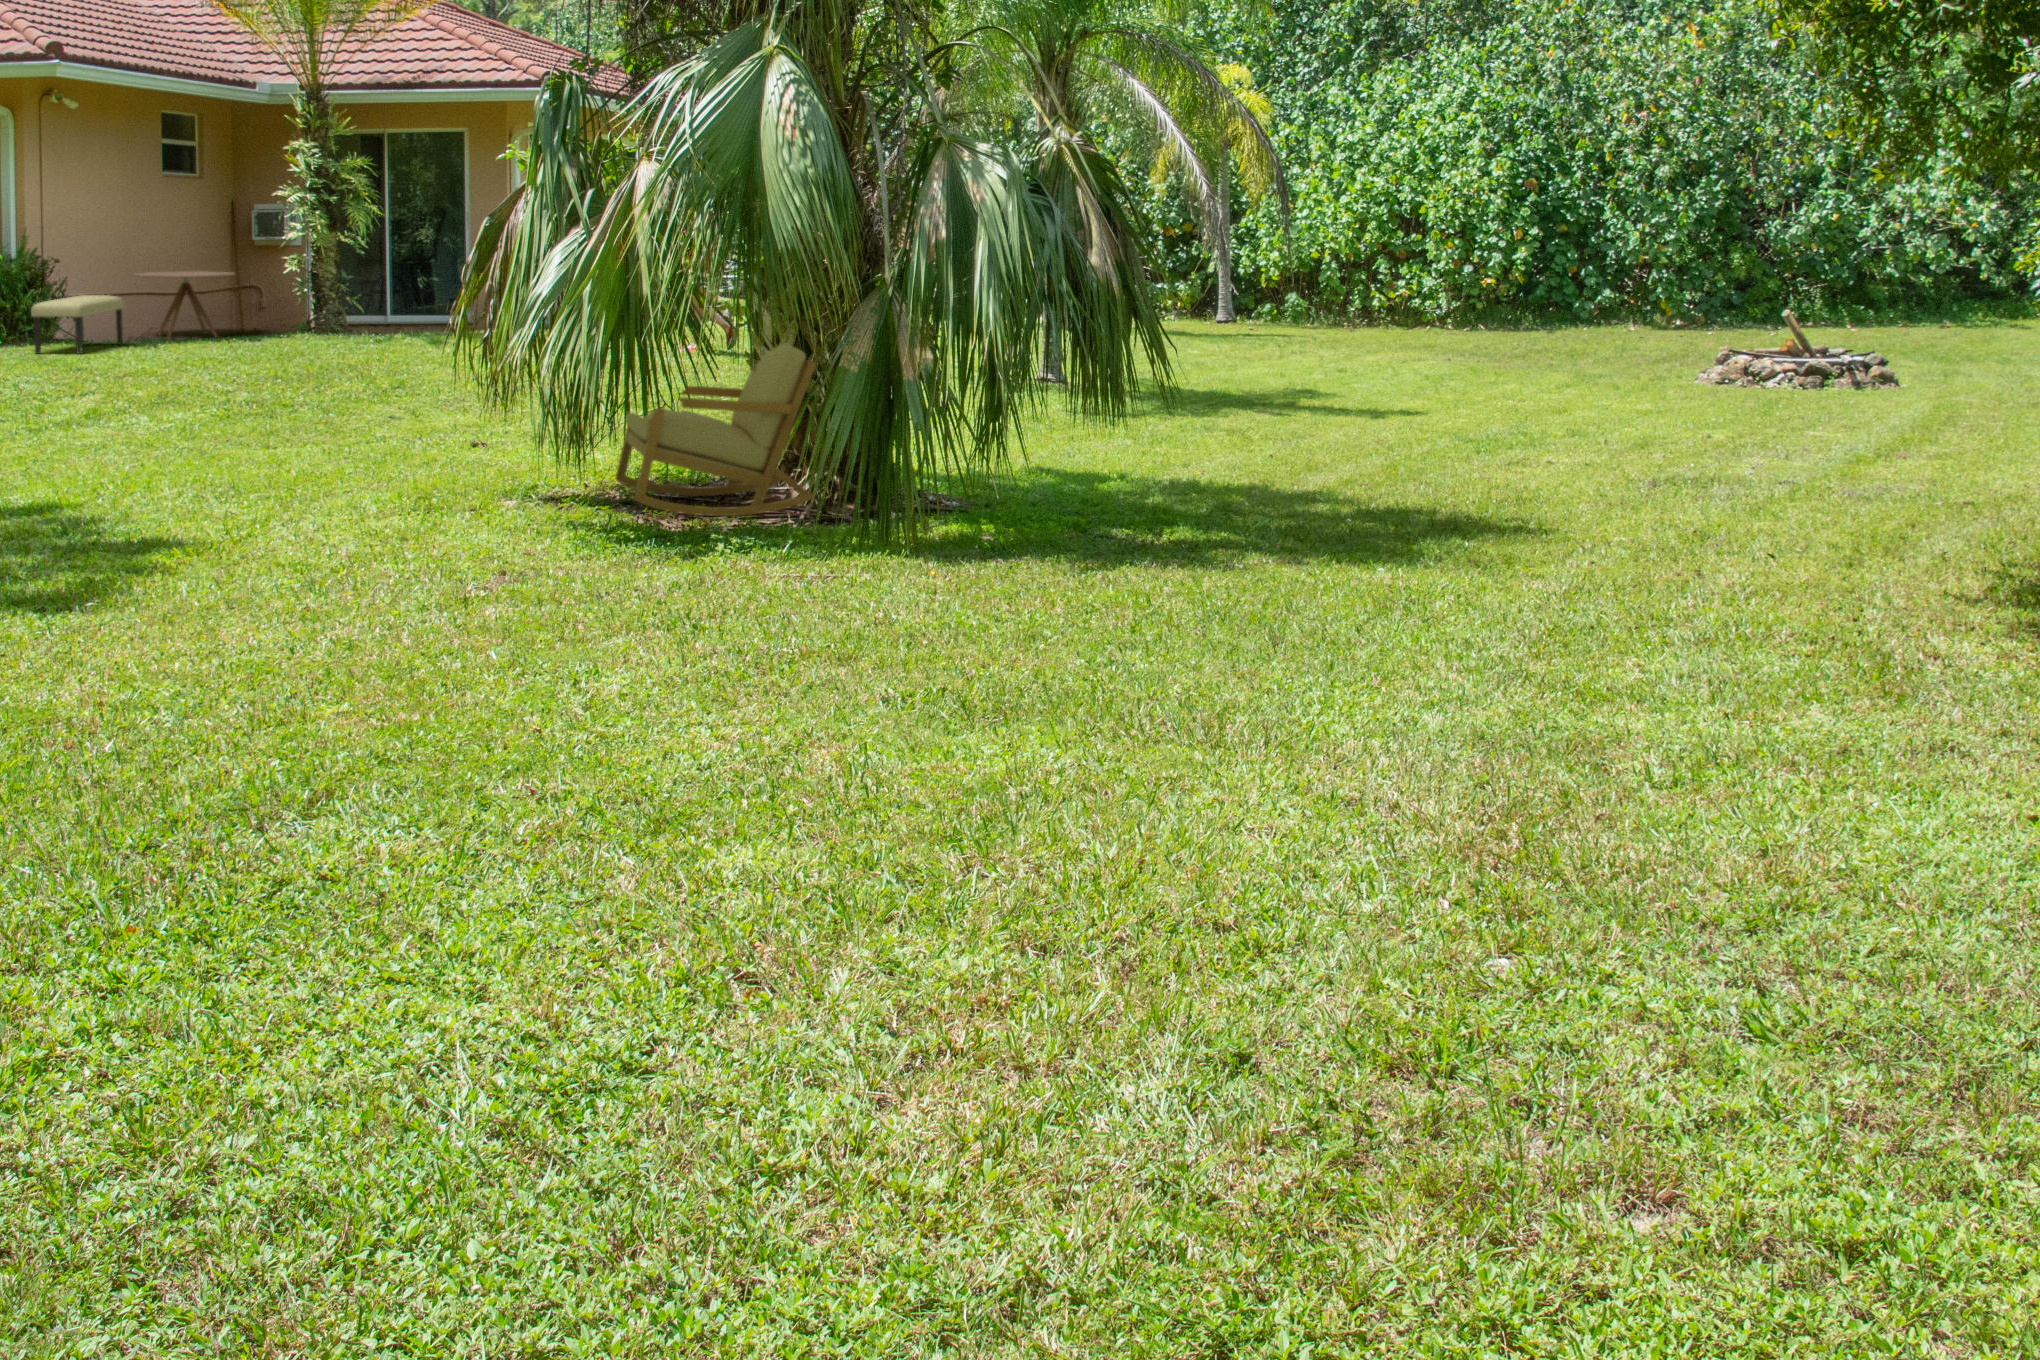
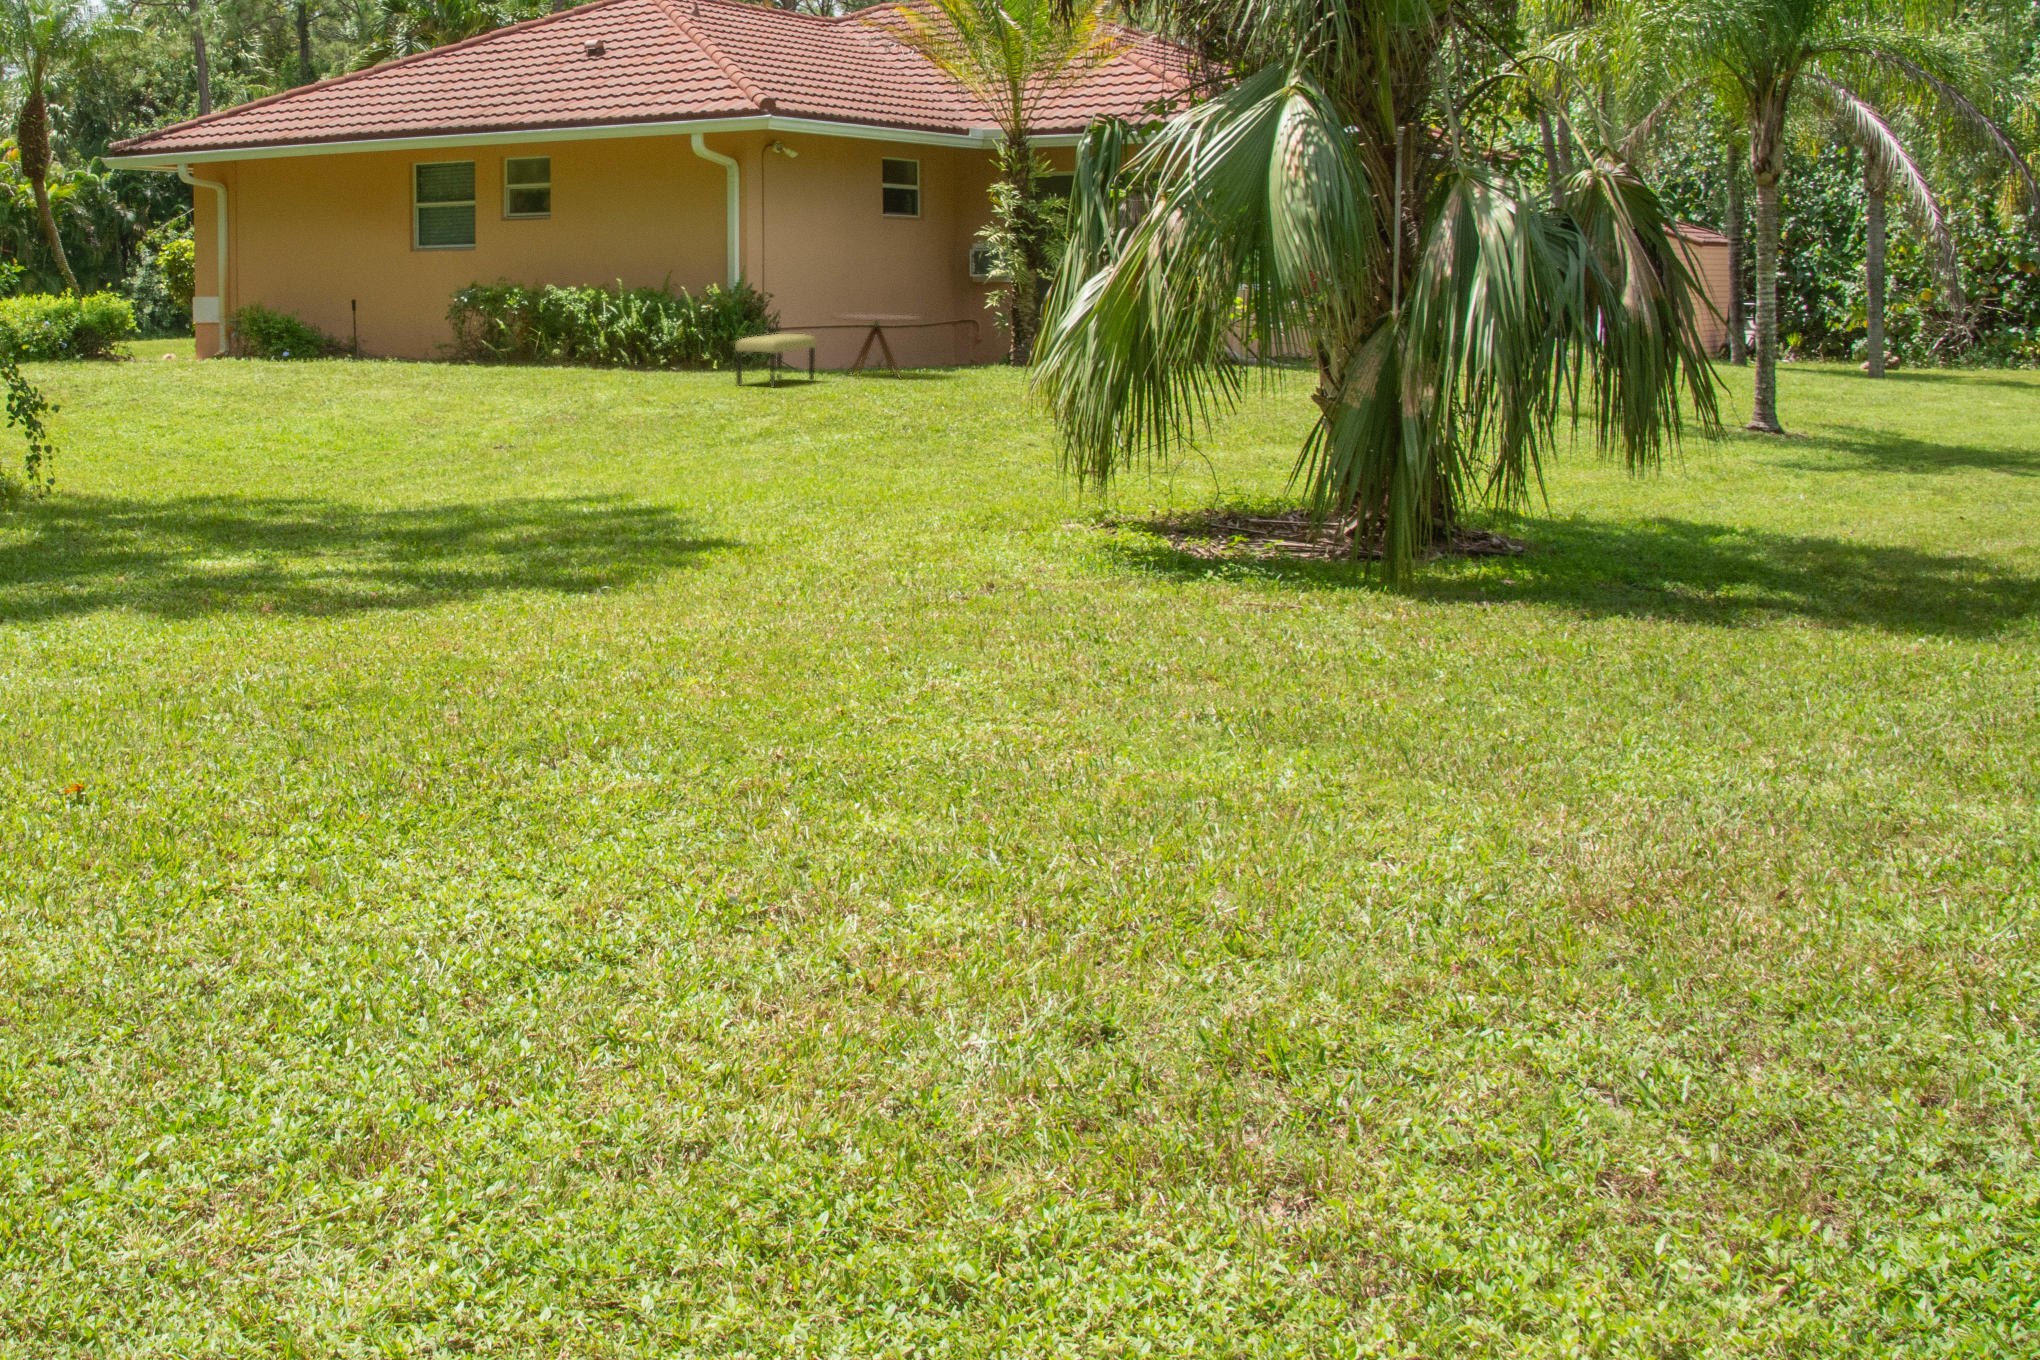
chair: present [615,344,816,516] -> none [1155,388,1362,569]

